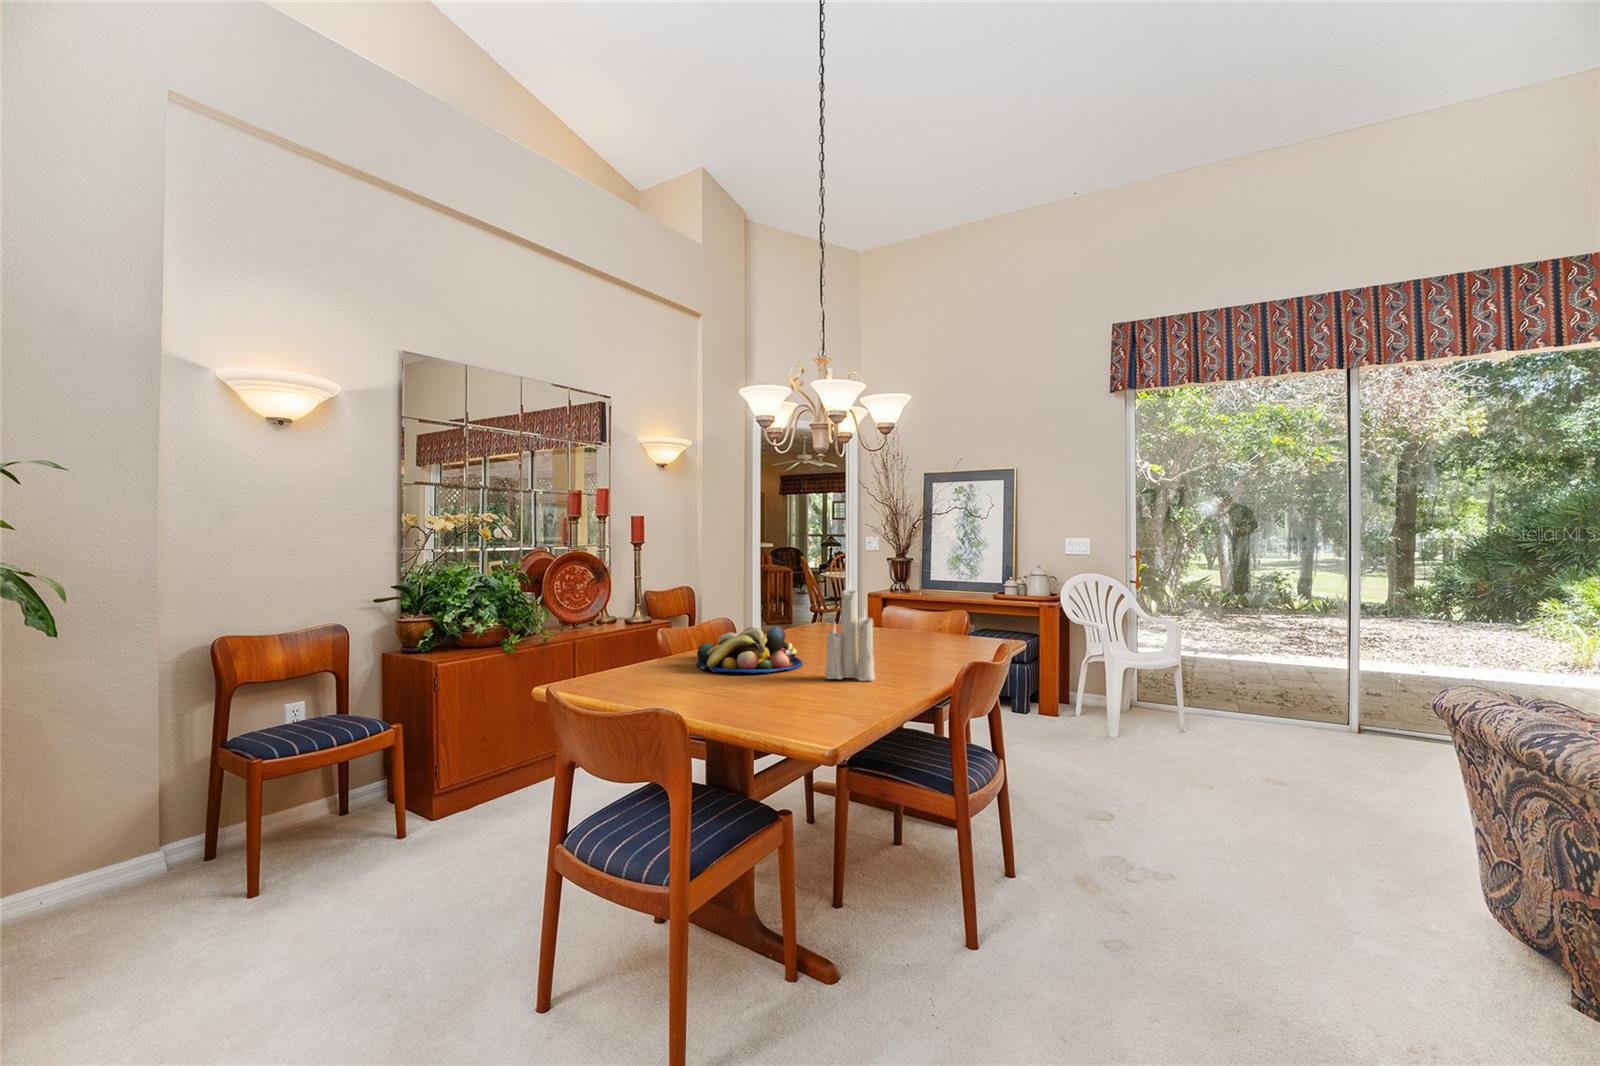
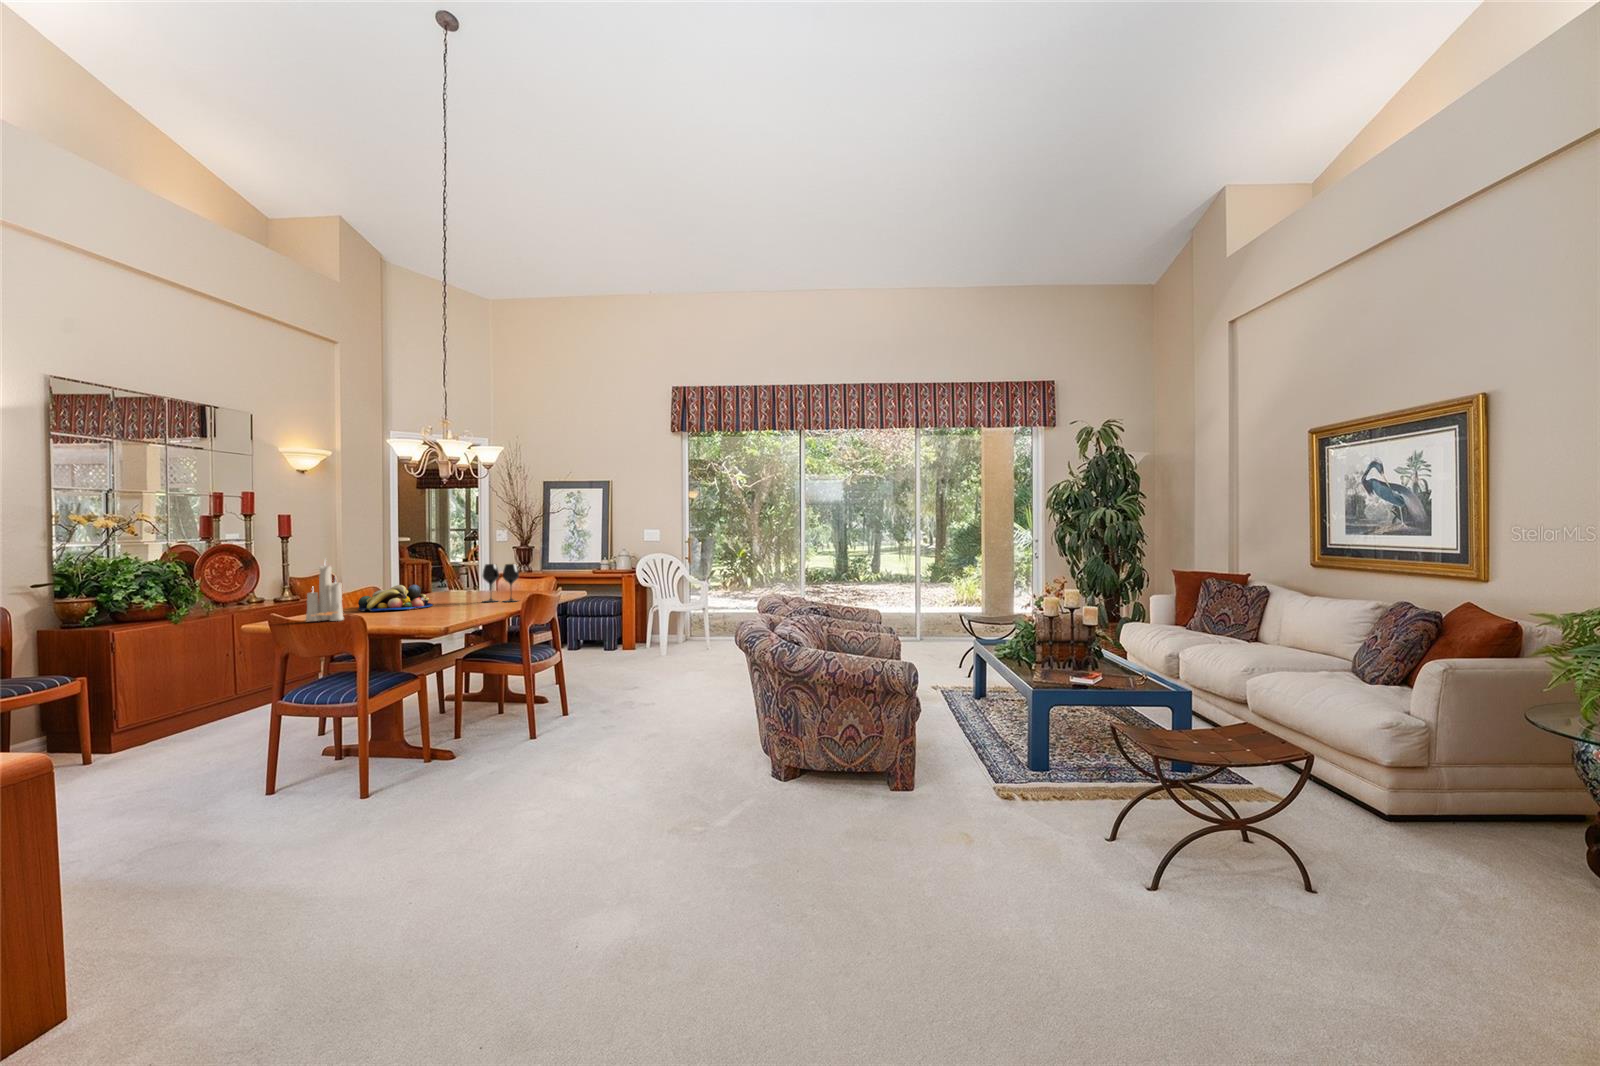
candle: present [825,589,874,681] -> present [306,565,343,621]
wine glass: none [877,596,938,667] -> present [482,564,519,602]

